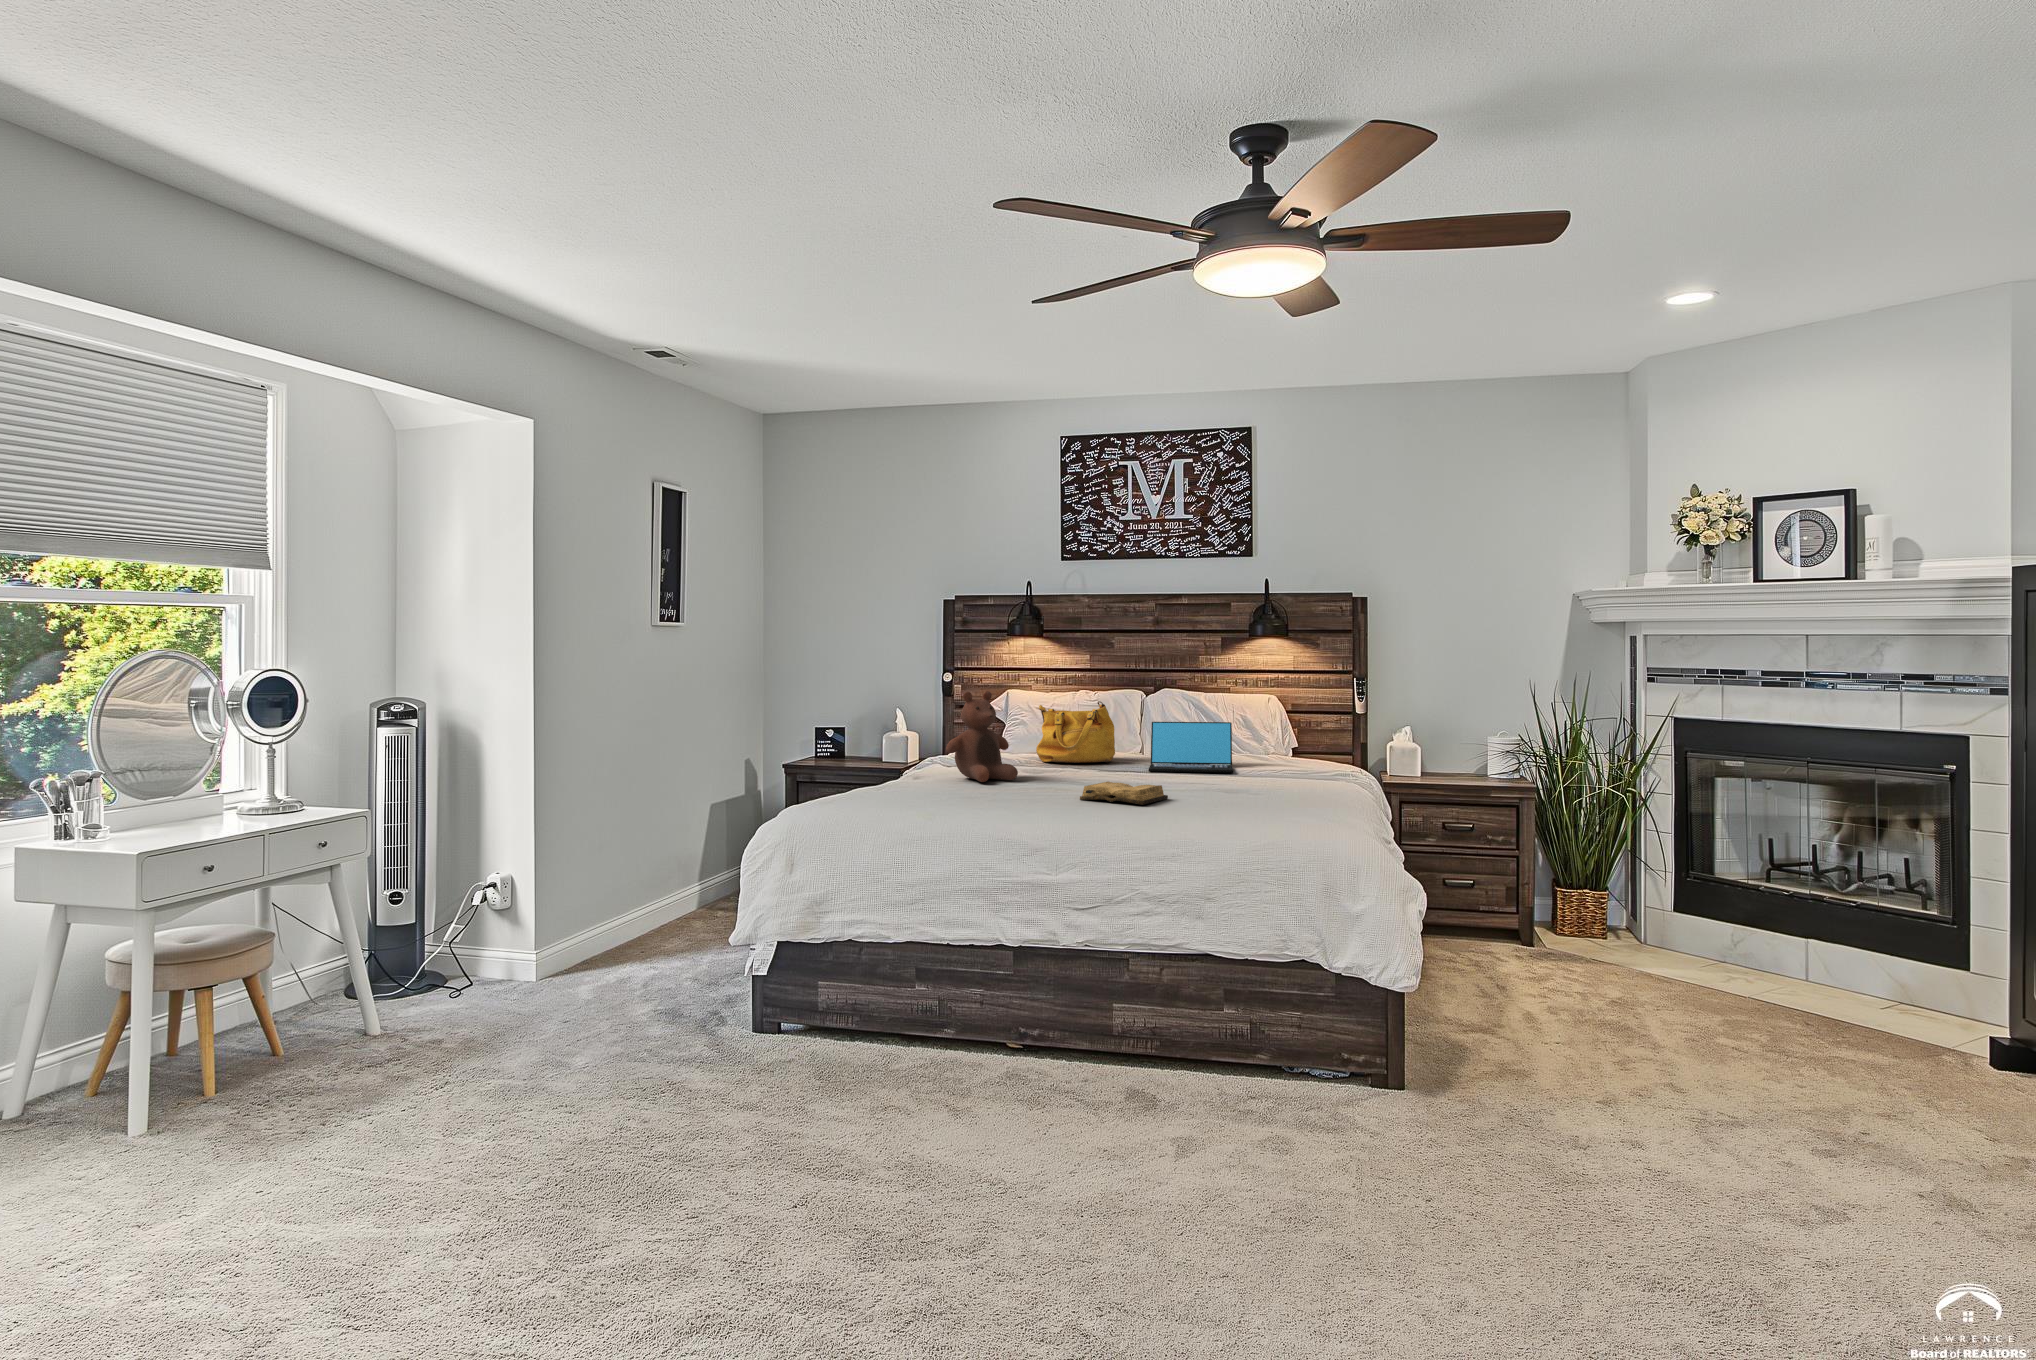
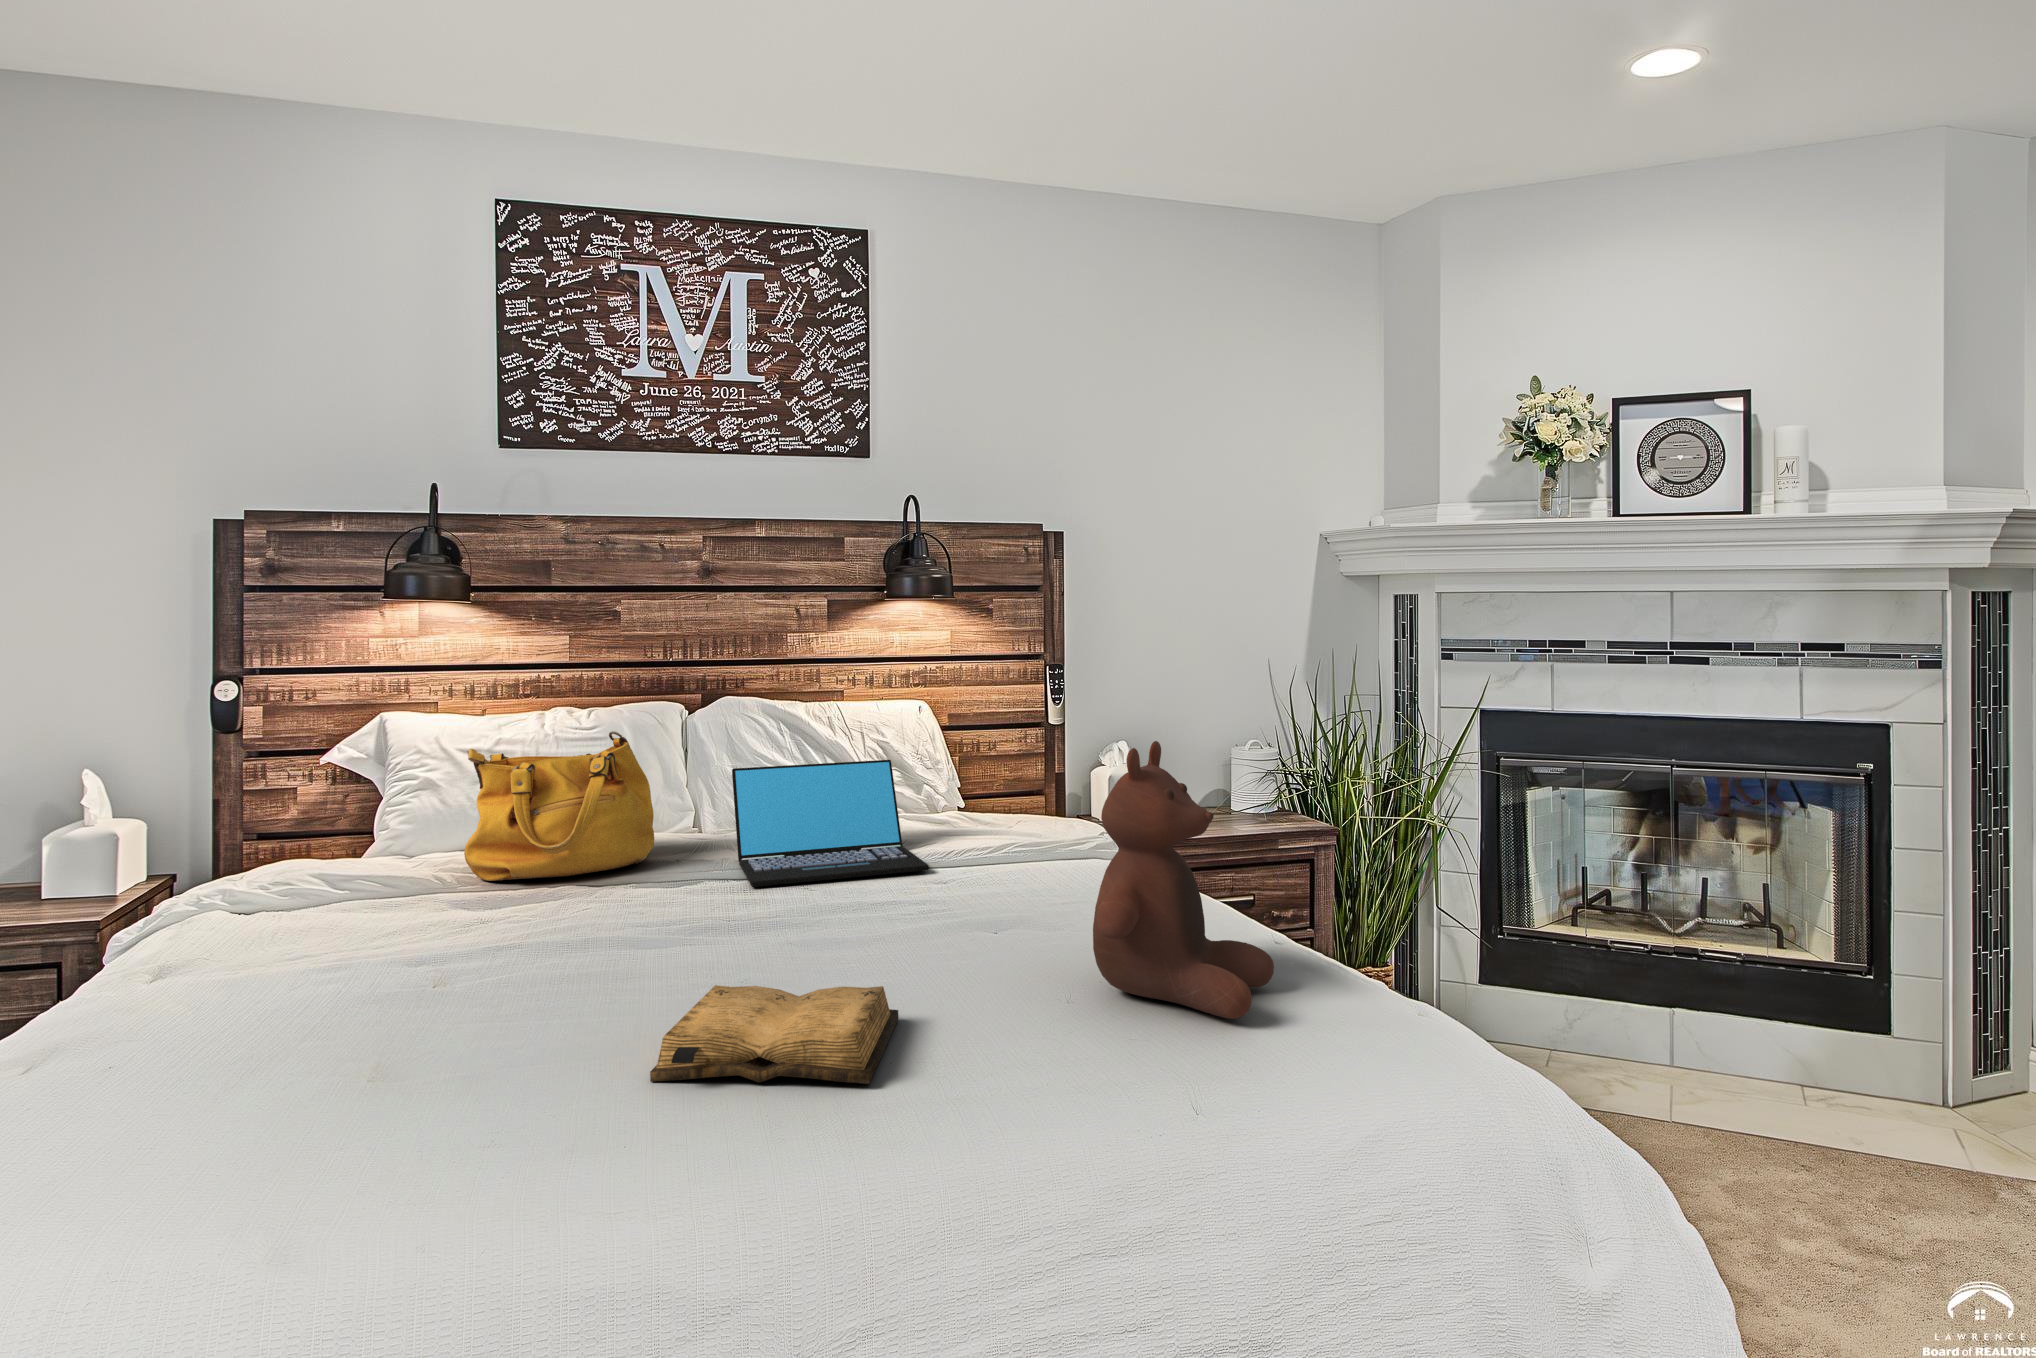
stuffed bear: present [946,691,1018,782] -> present [1093,741,1274,1019]

